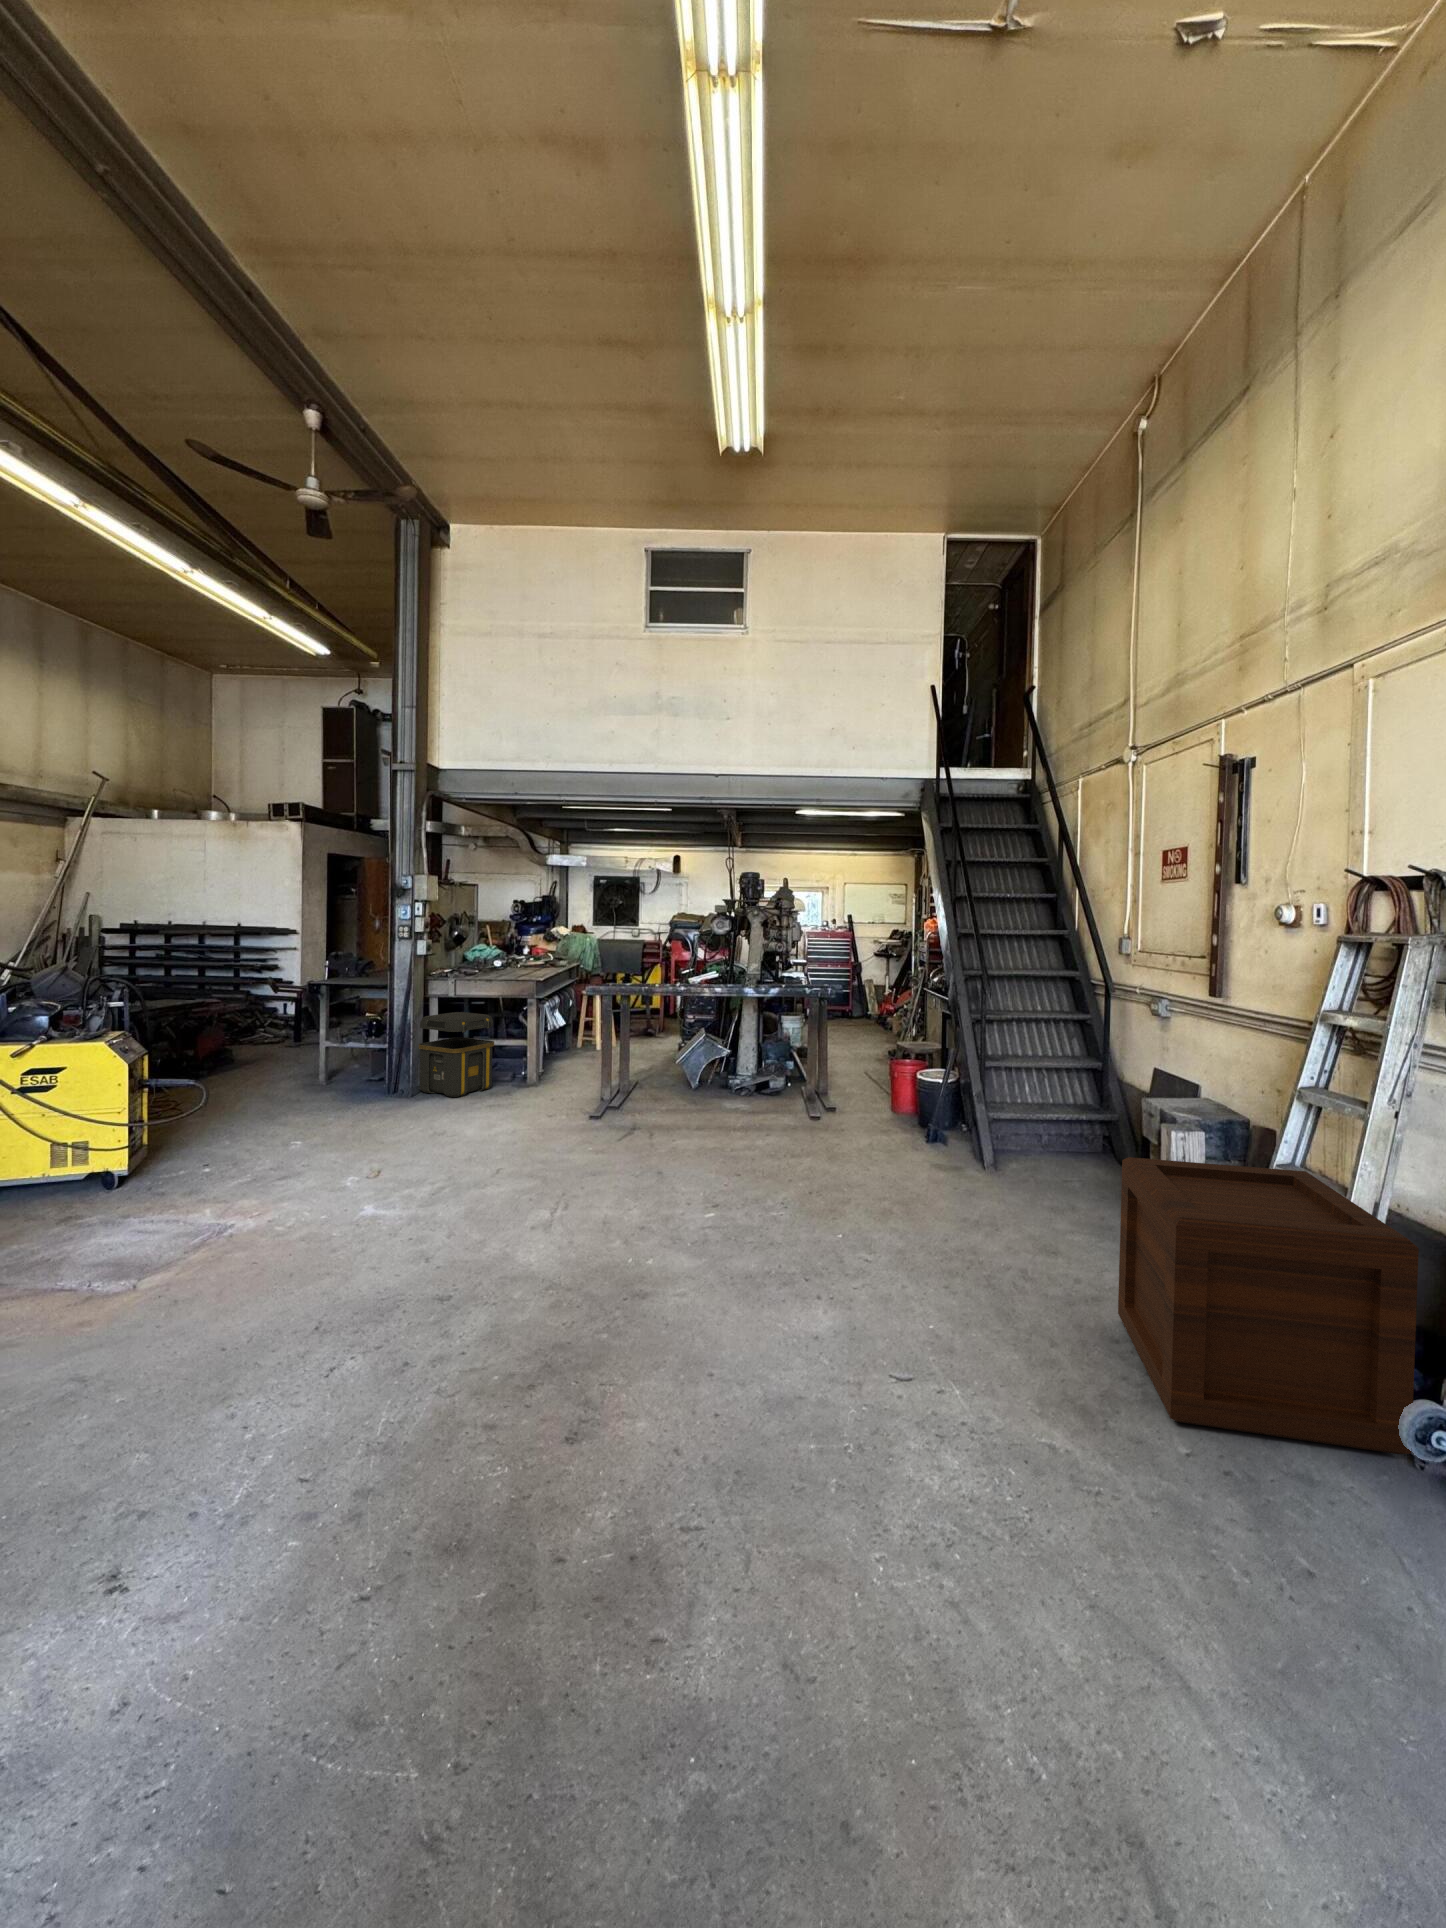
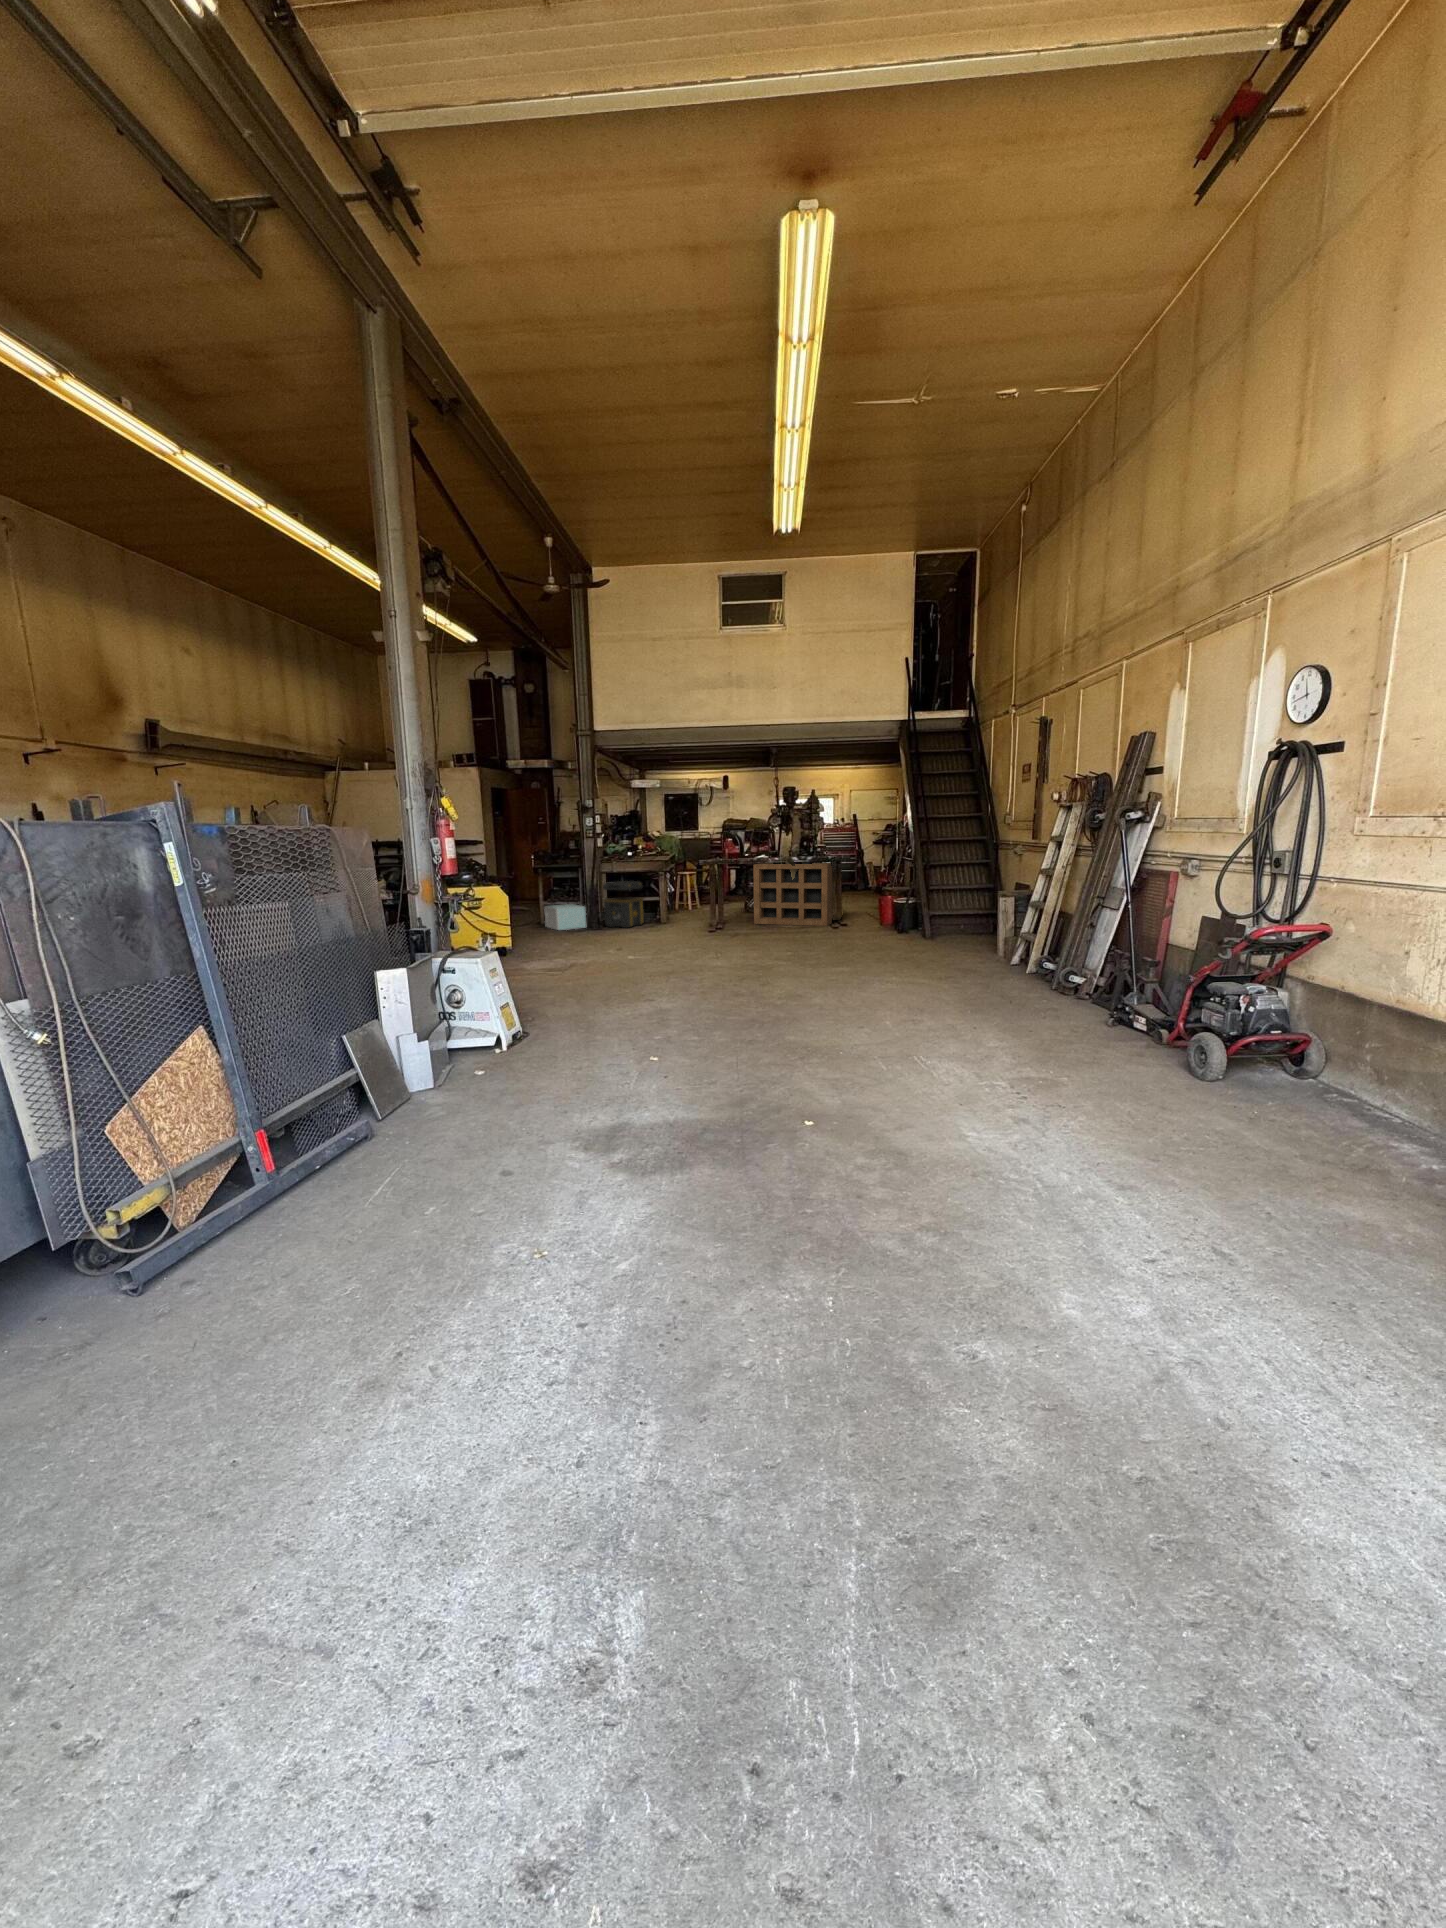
shelving unit: none [678,994,812,1111] -> present [753,863,832,926]
storage box: none [318,1046,386,1098] -> present [545,904,586,930]
wooden crate: present [1118,1157,1419,1454] -> none [963,900,1048,980]

